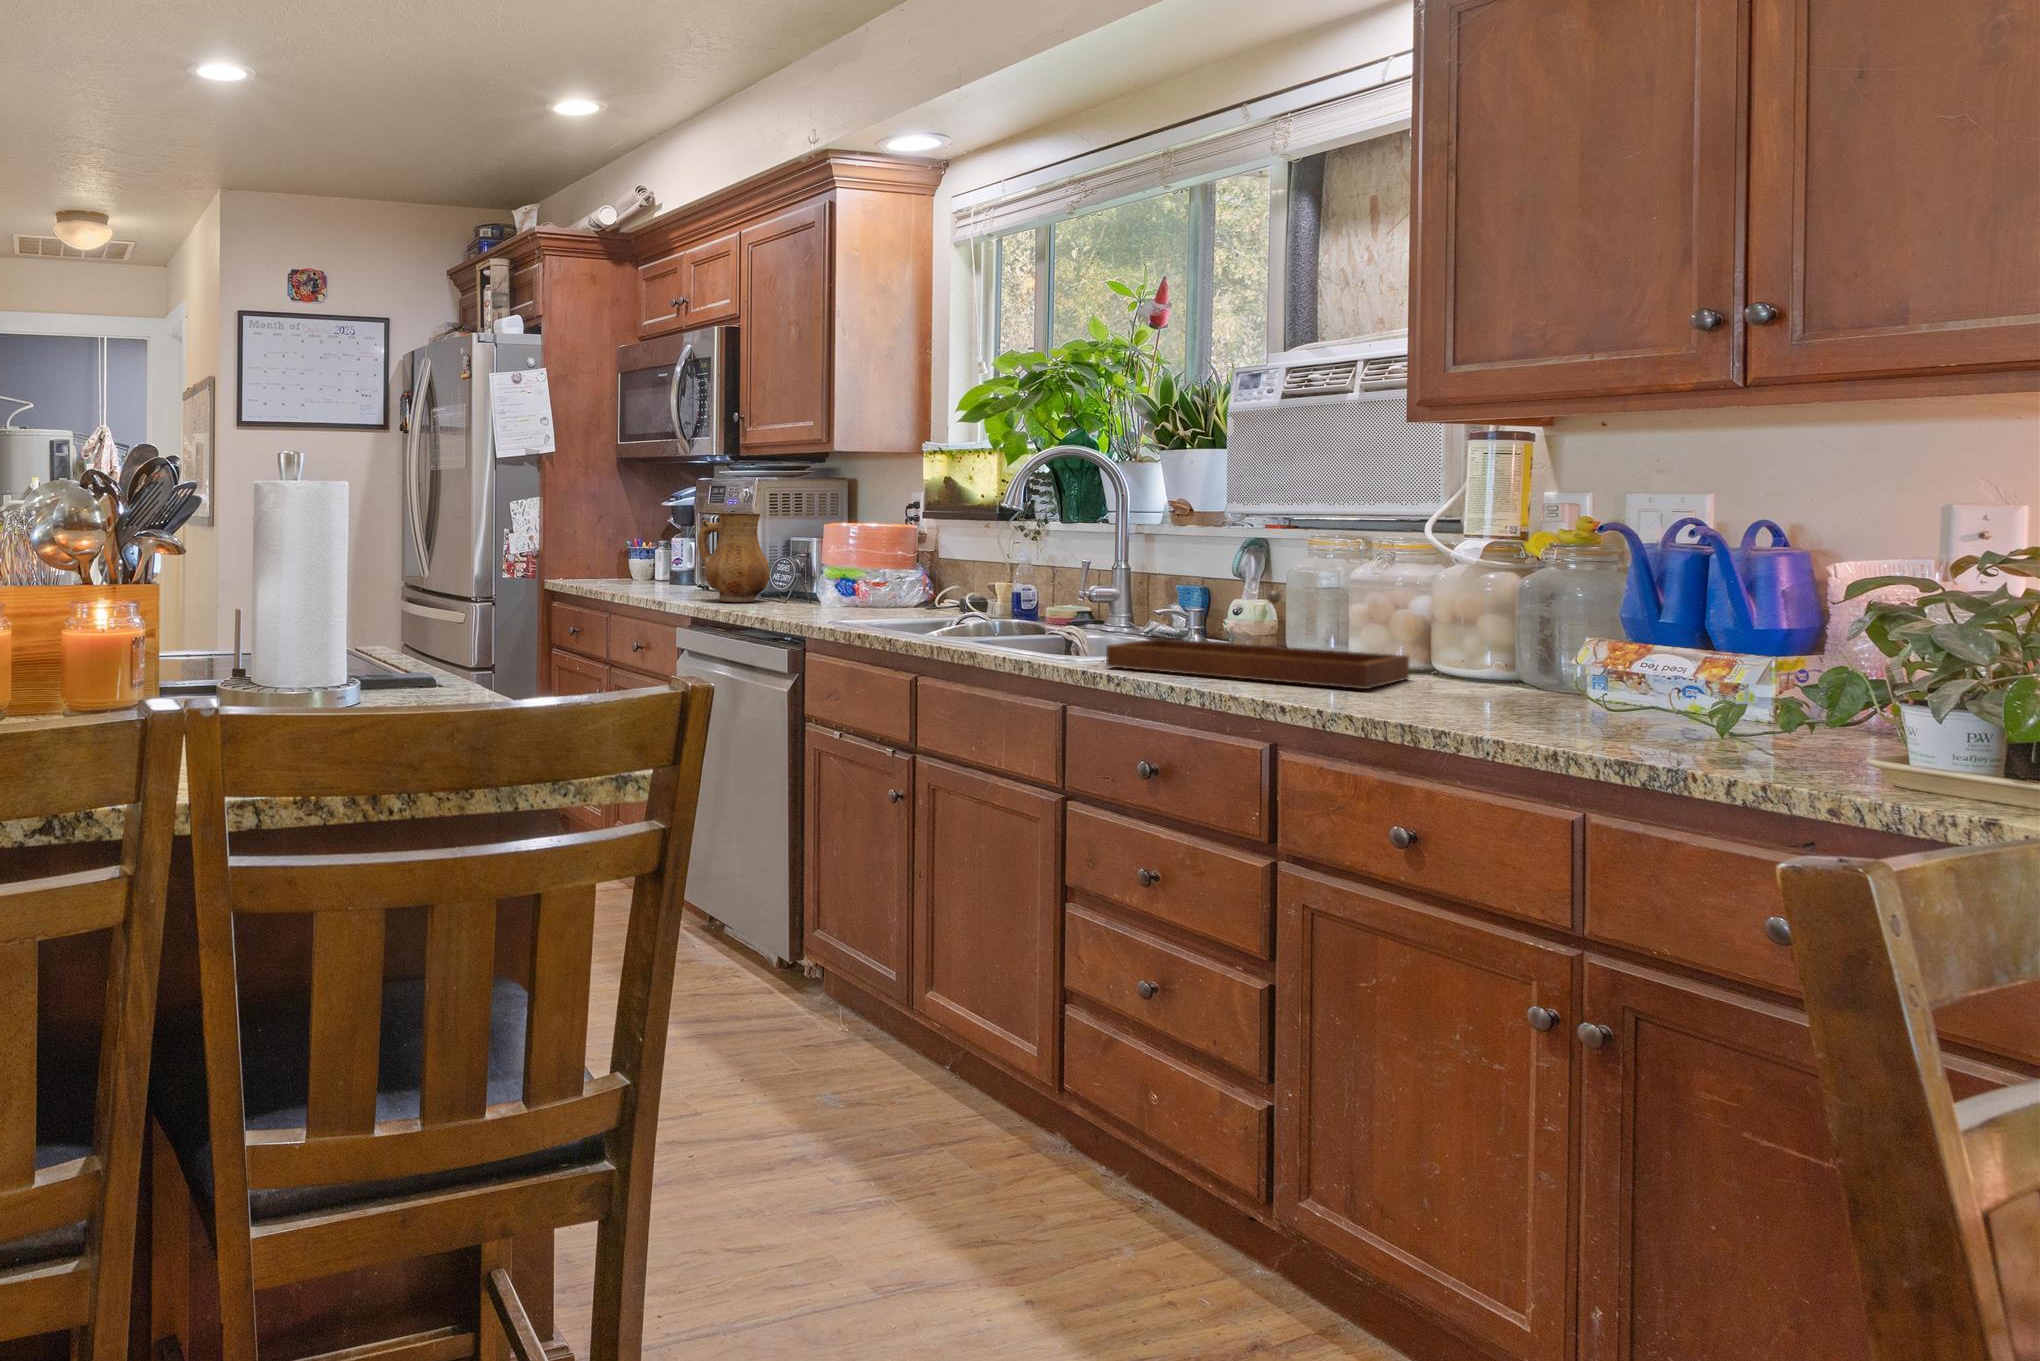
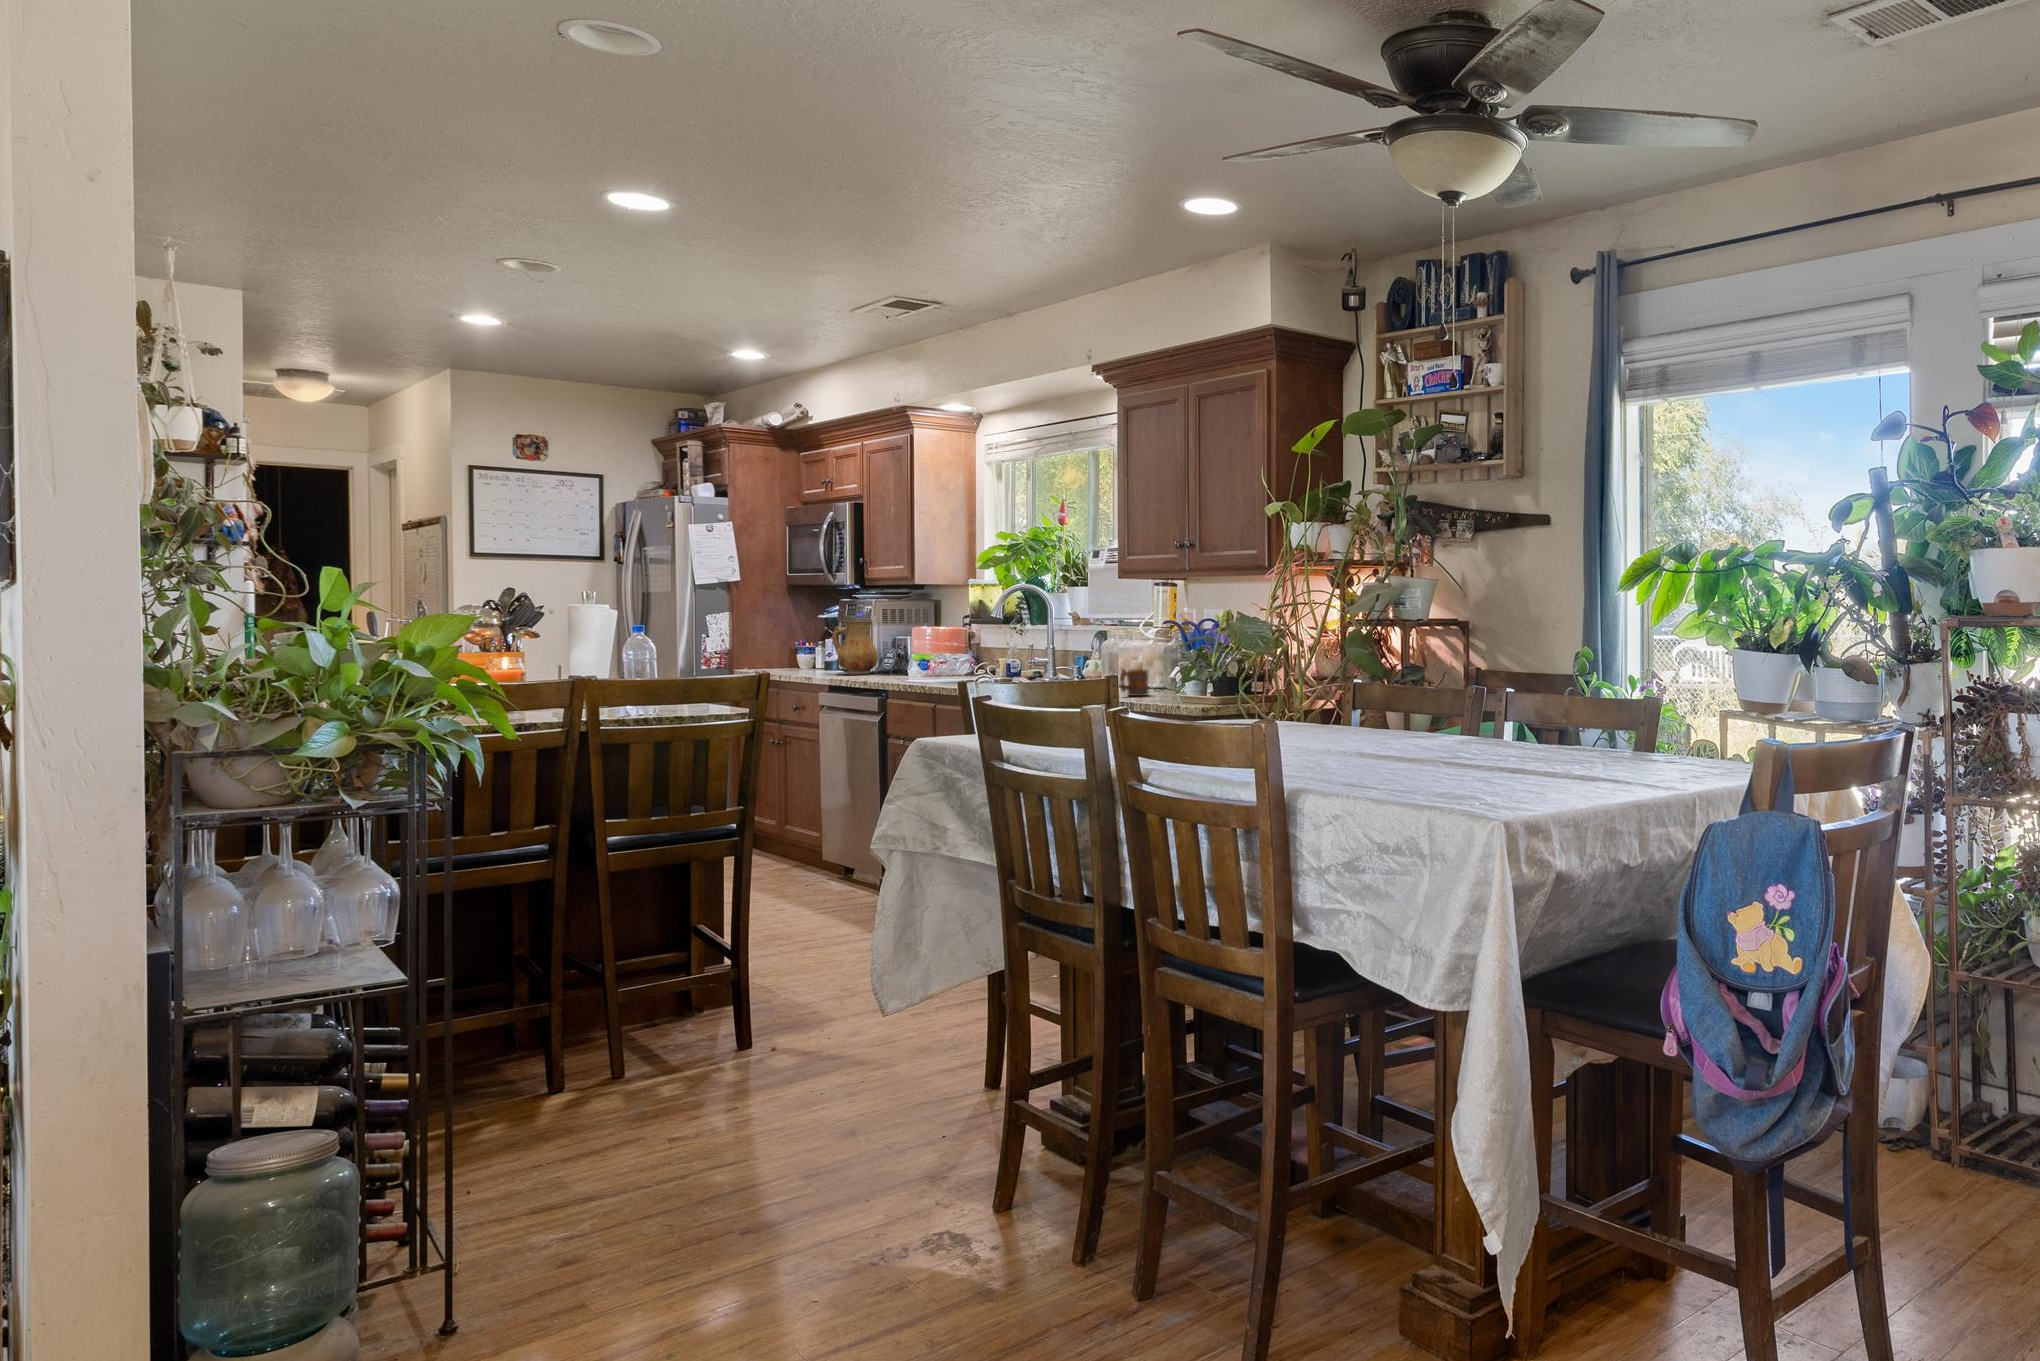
tray: present [1106,590,1410,689] -> none [1001,654,1120,692]
mug: none [1528,641,1614,722] -> present [1120,668,1149,696]

